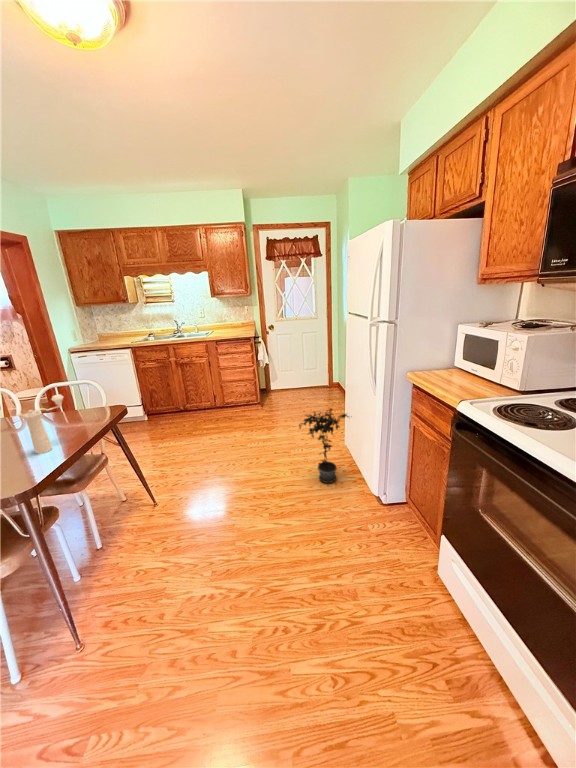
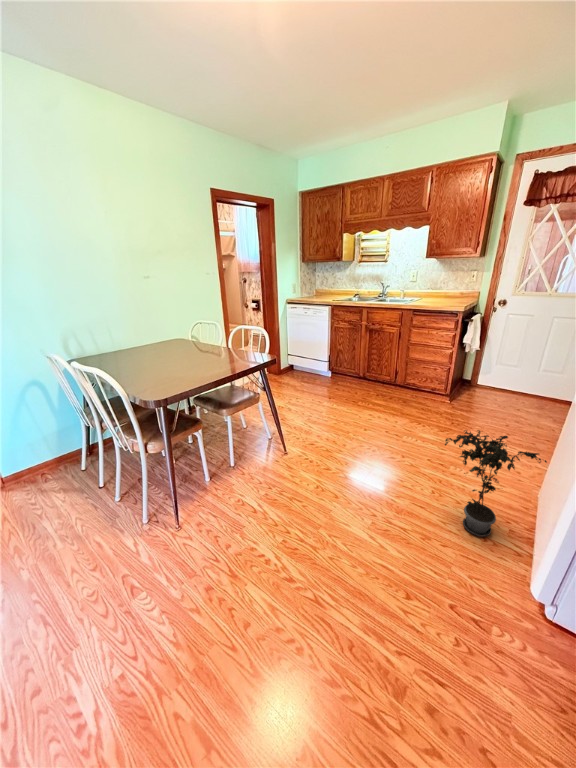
pepper mill: present [23,395,64,454] -> none [183,334,214,377]

